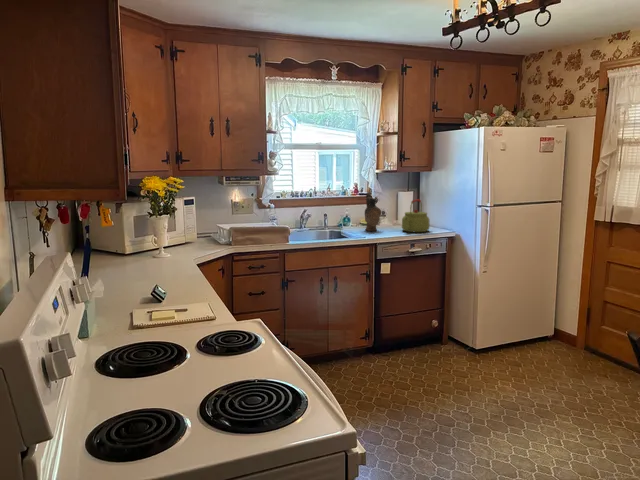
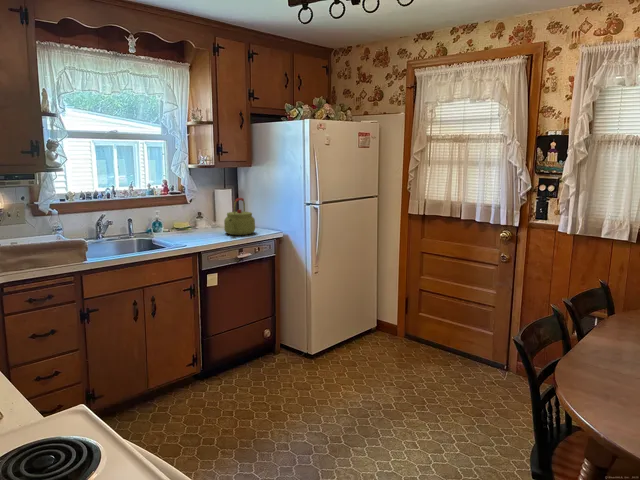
ceramic pitcher: present [365,192,381,231] -> none [180,191,200,236]

